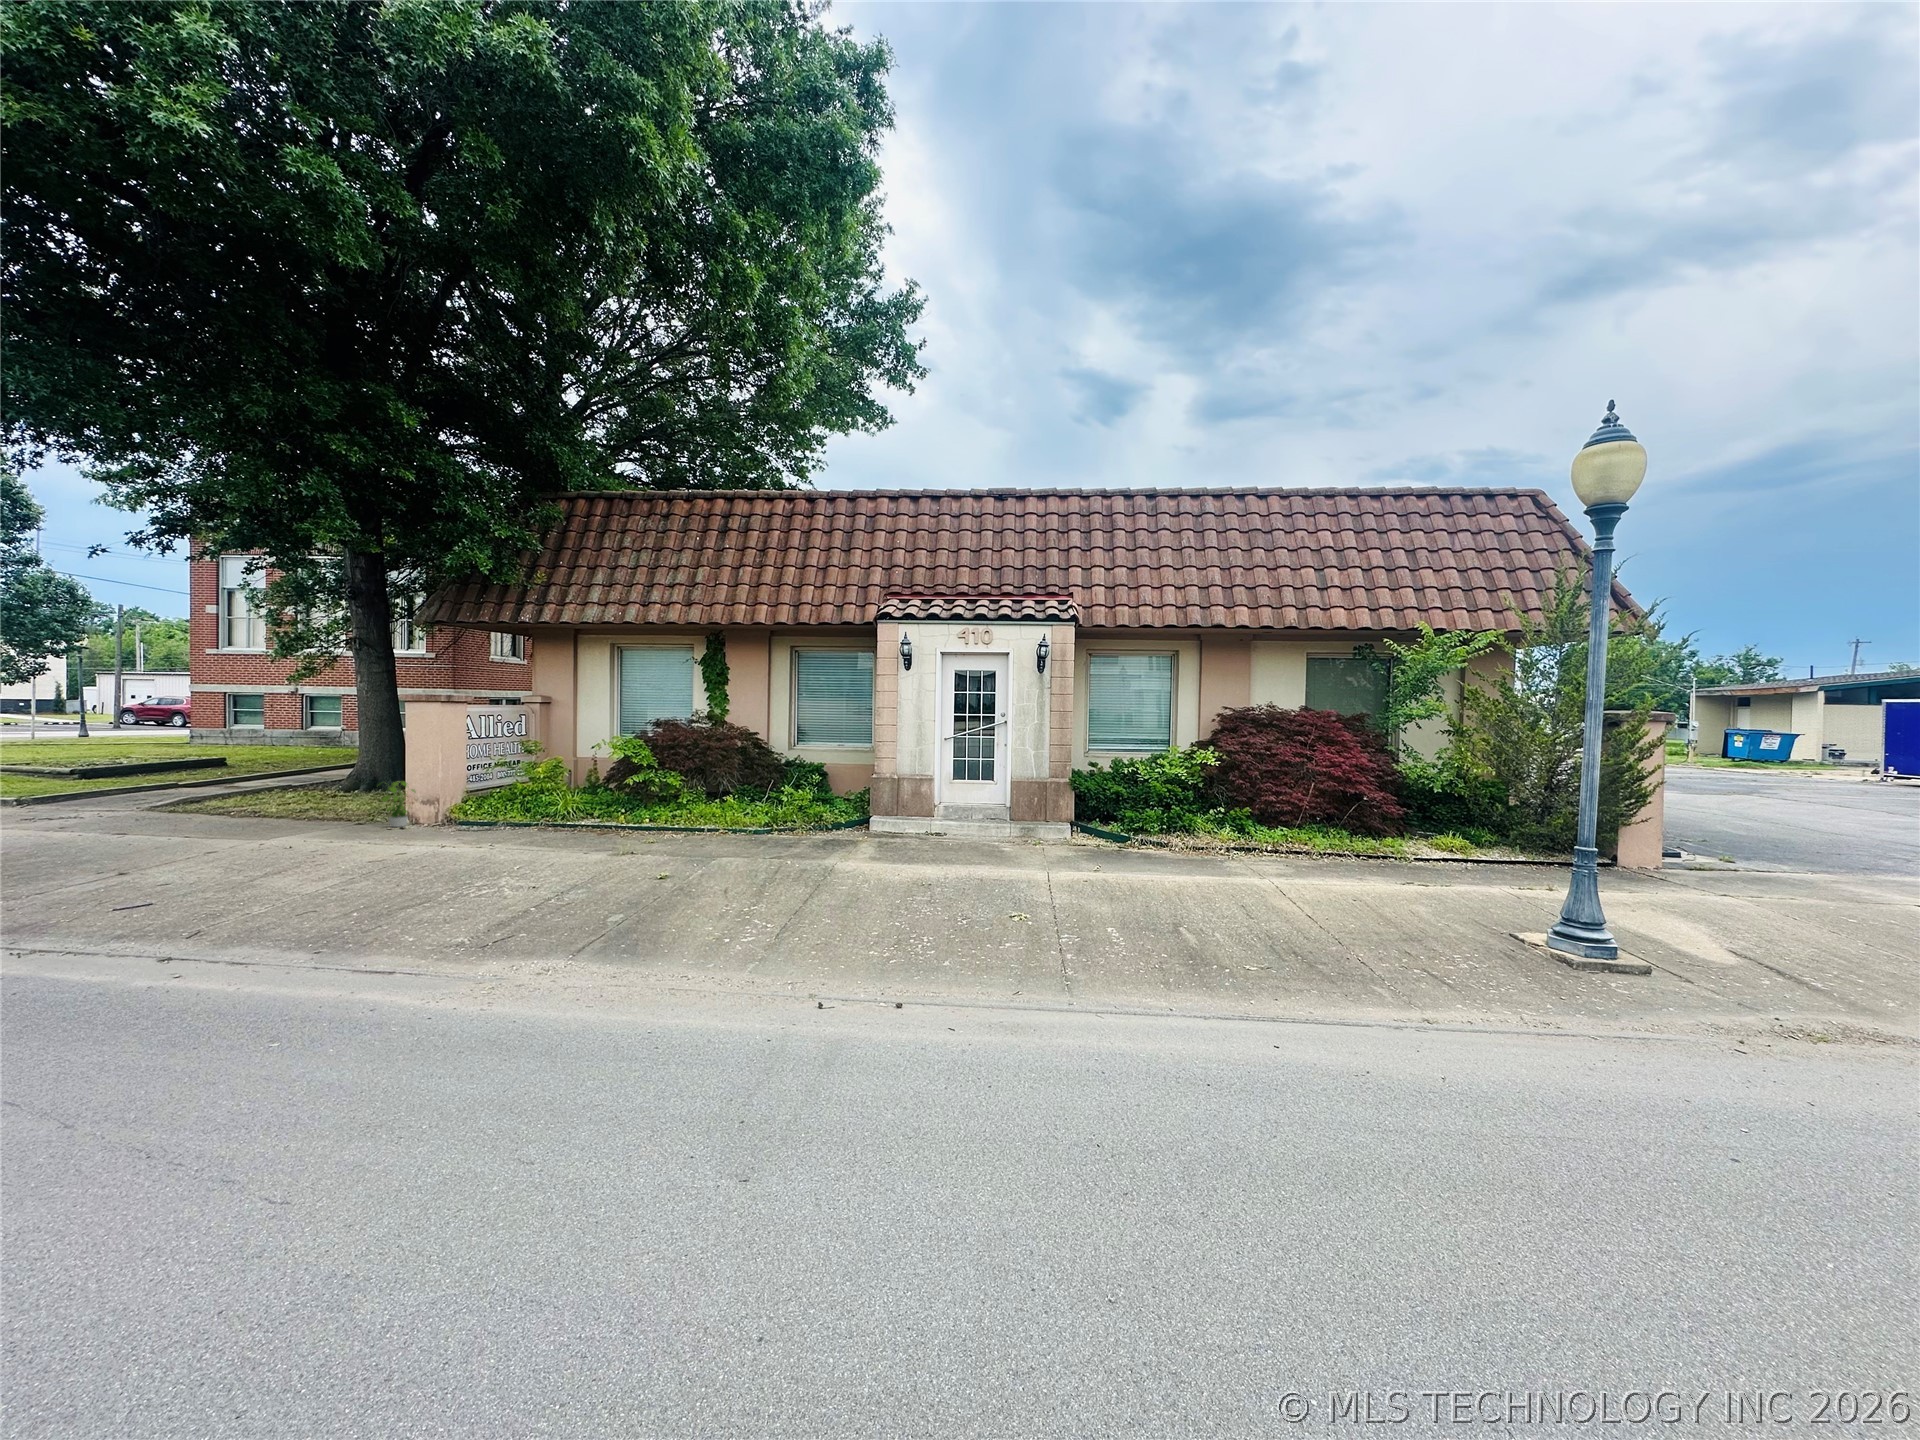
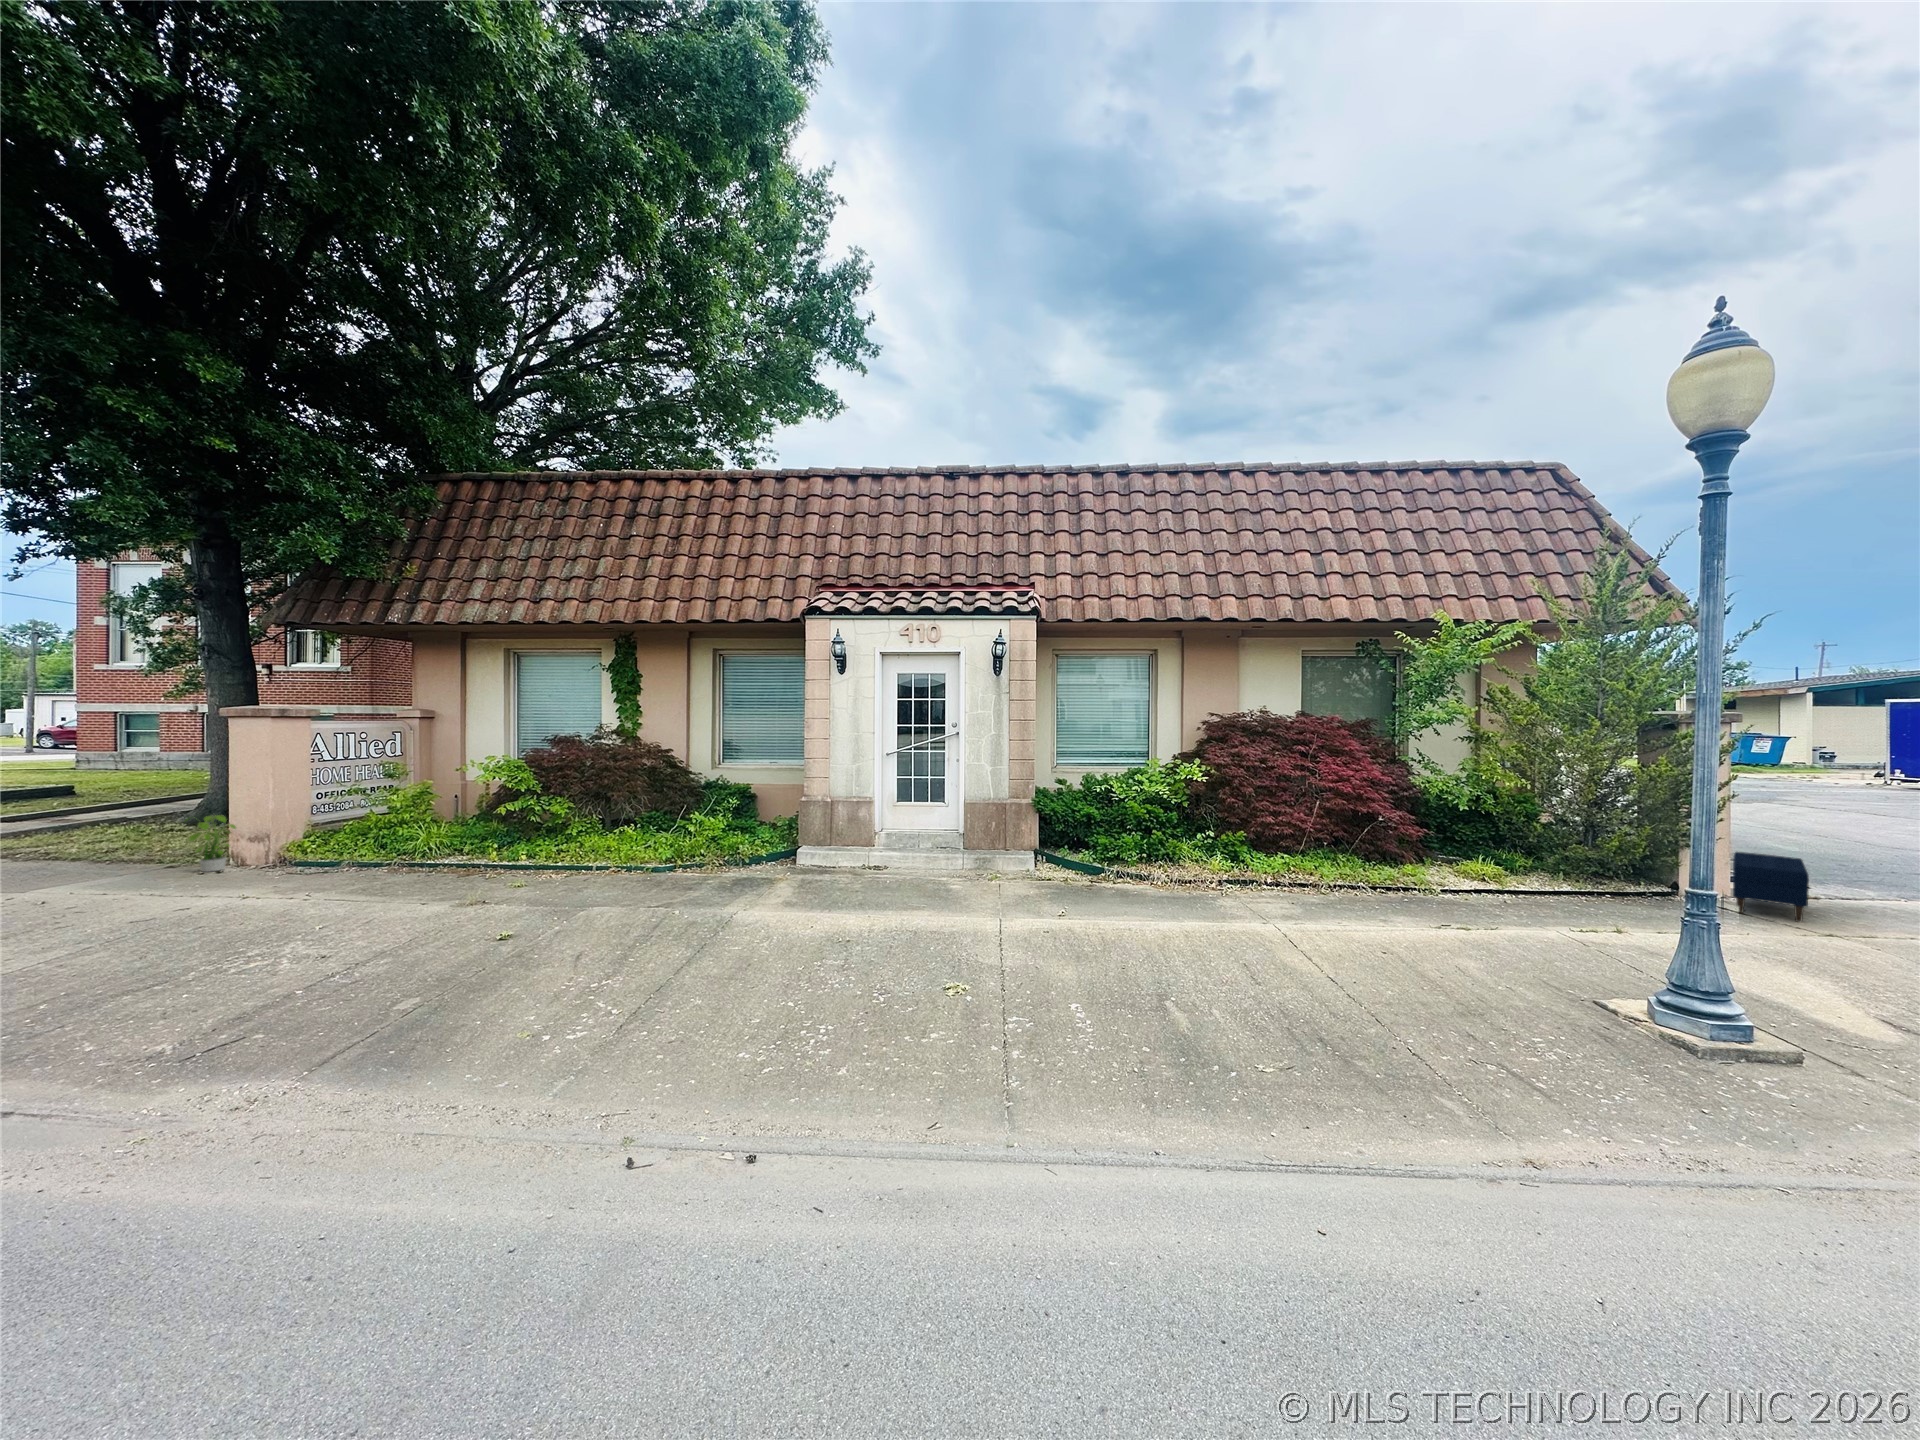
bench: none [1660,831,1724,888] -> present [1733,852,1809,922]

